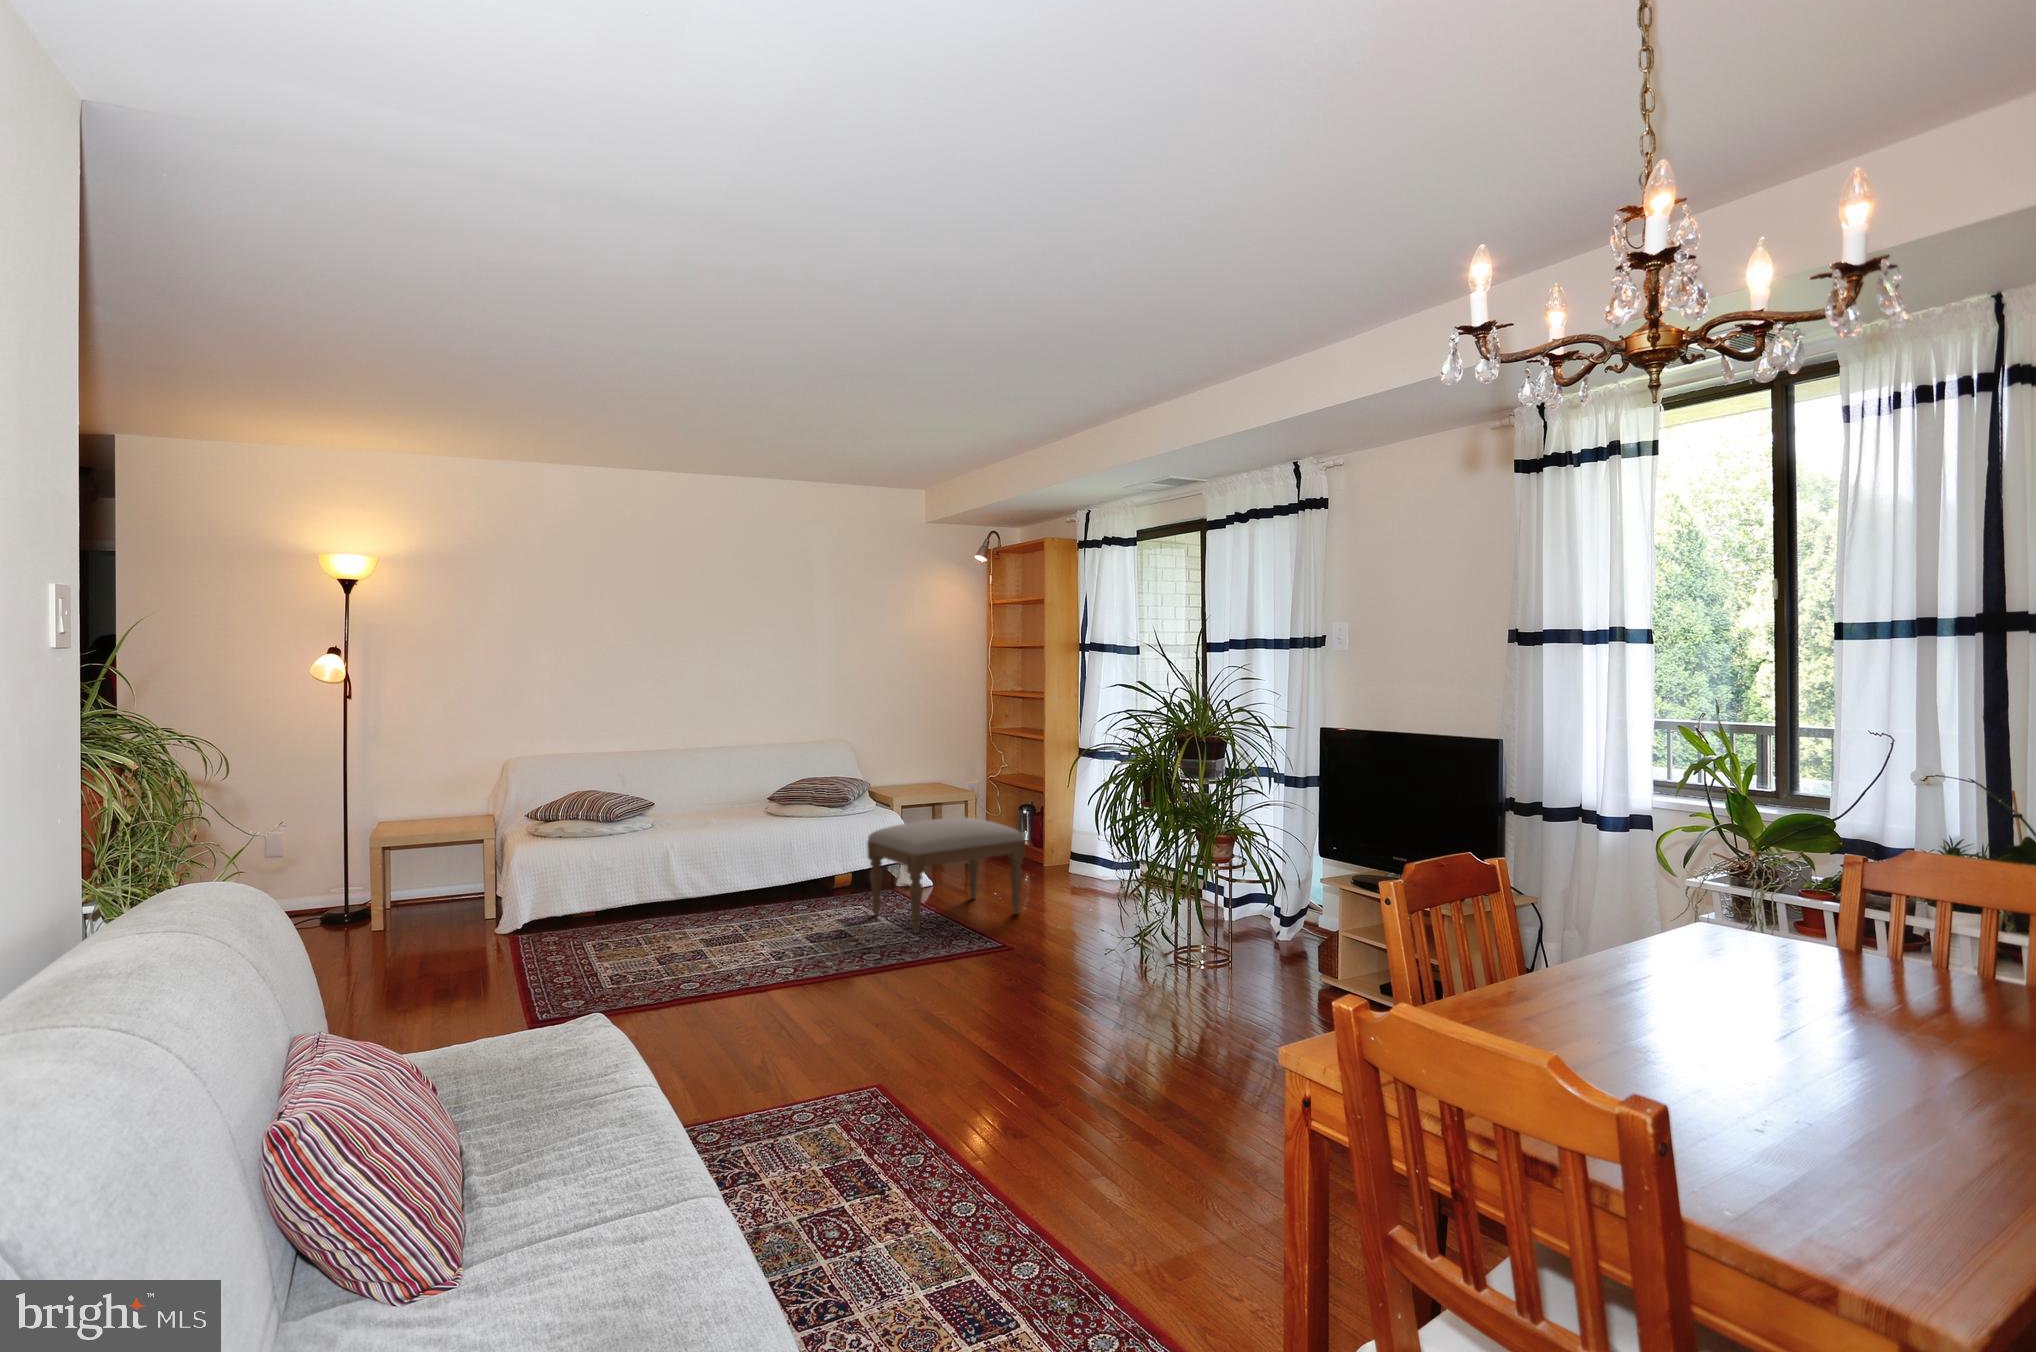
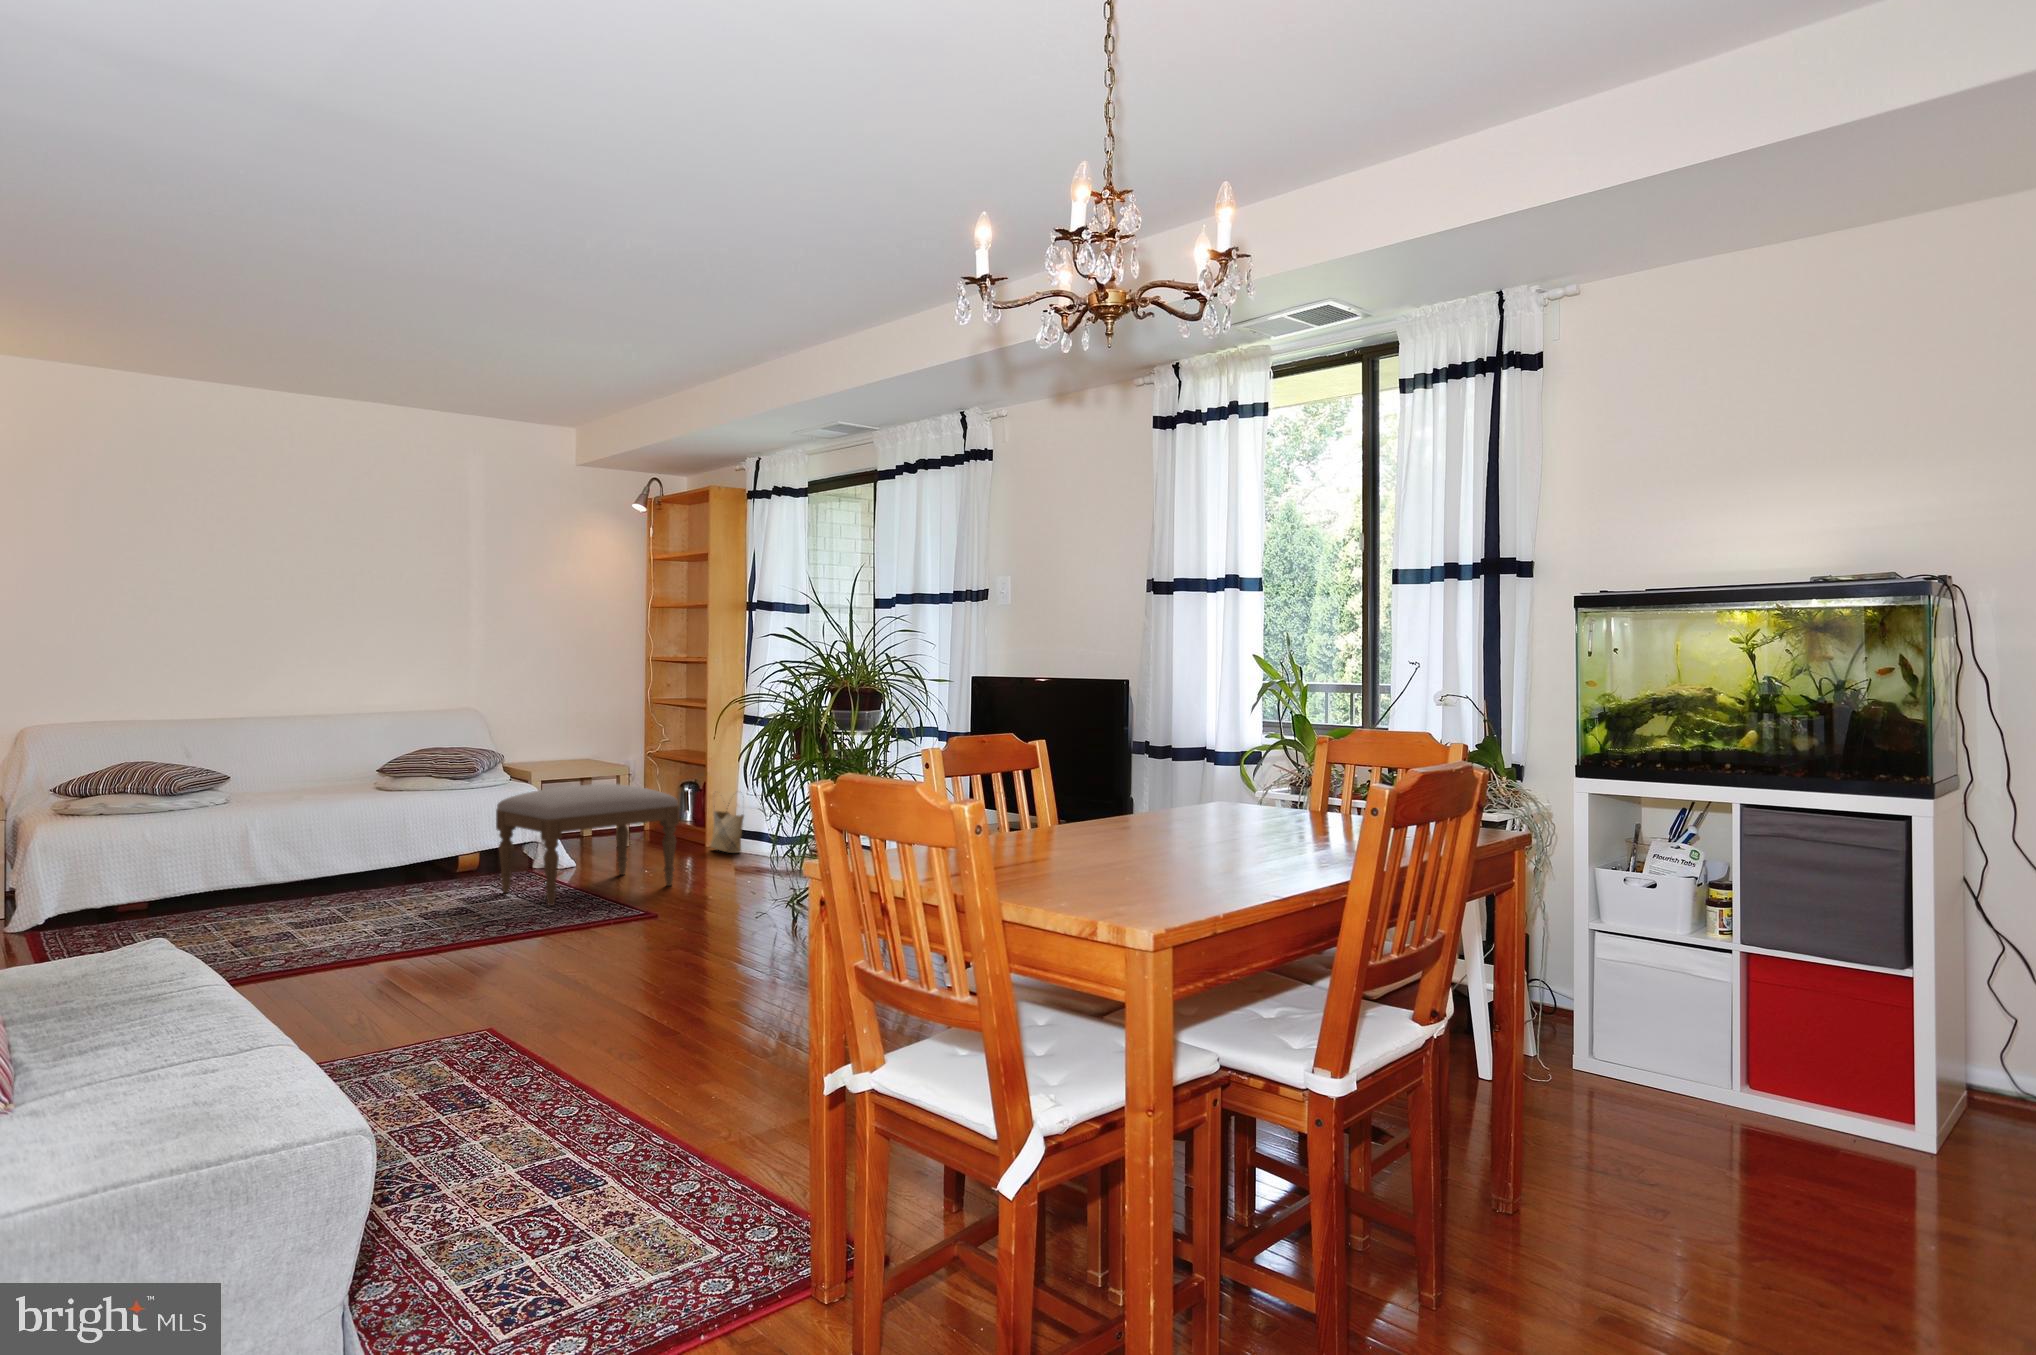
woven basket: none [1046,819,1078,877] -> present [711,805,744,853]

